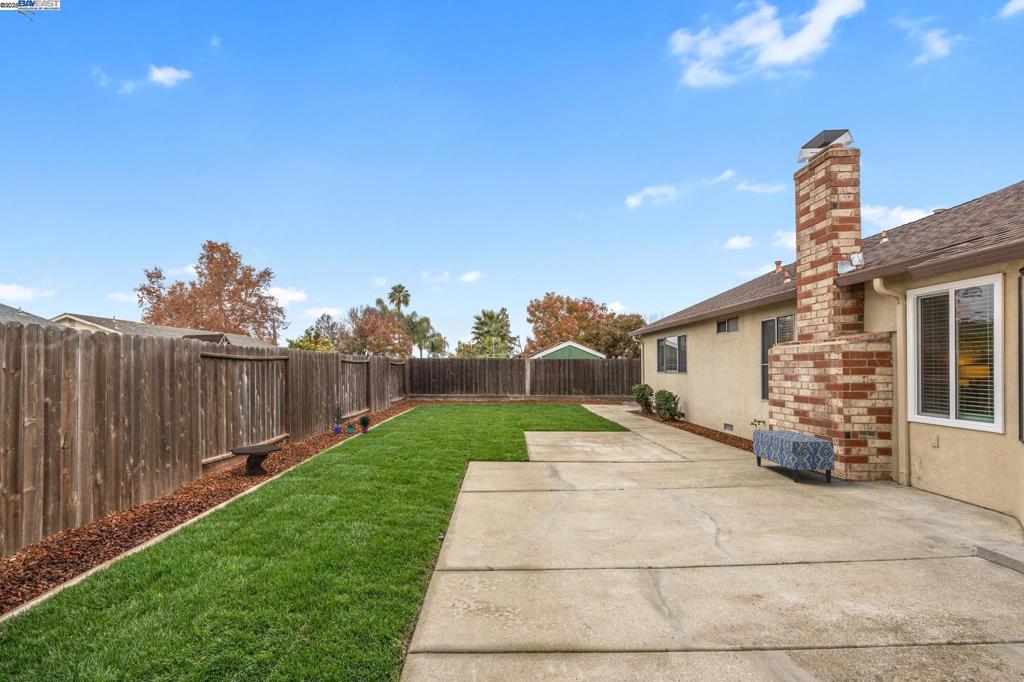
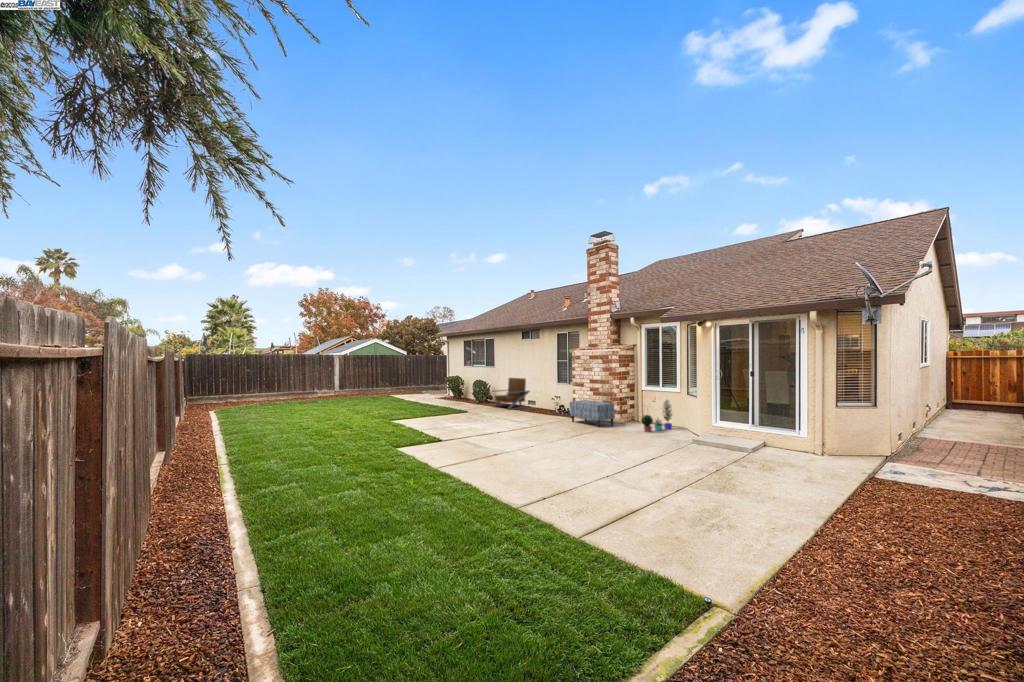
lounge chair: none [668,389,723,435] -> present [493,378,530,410]
potted plant: present [333,404,370,433] -> present [642,400,672,432]
side table: present [227,445,282,475] -> none [212,449,264,476]

